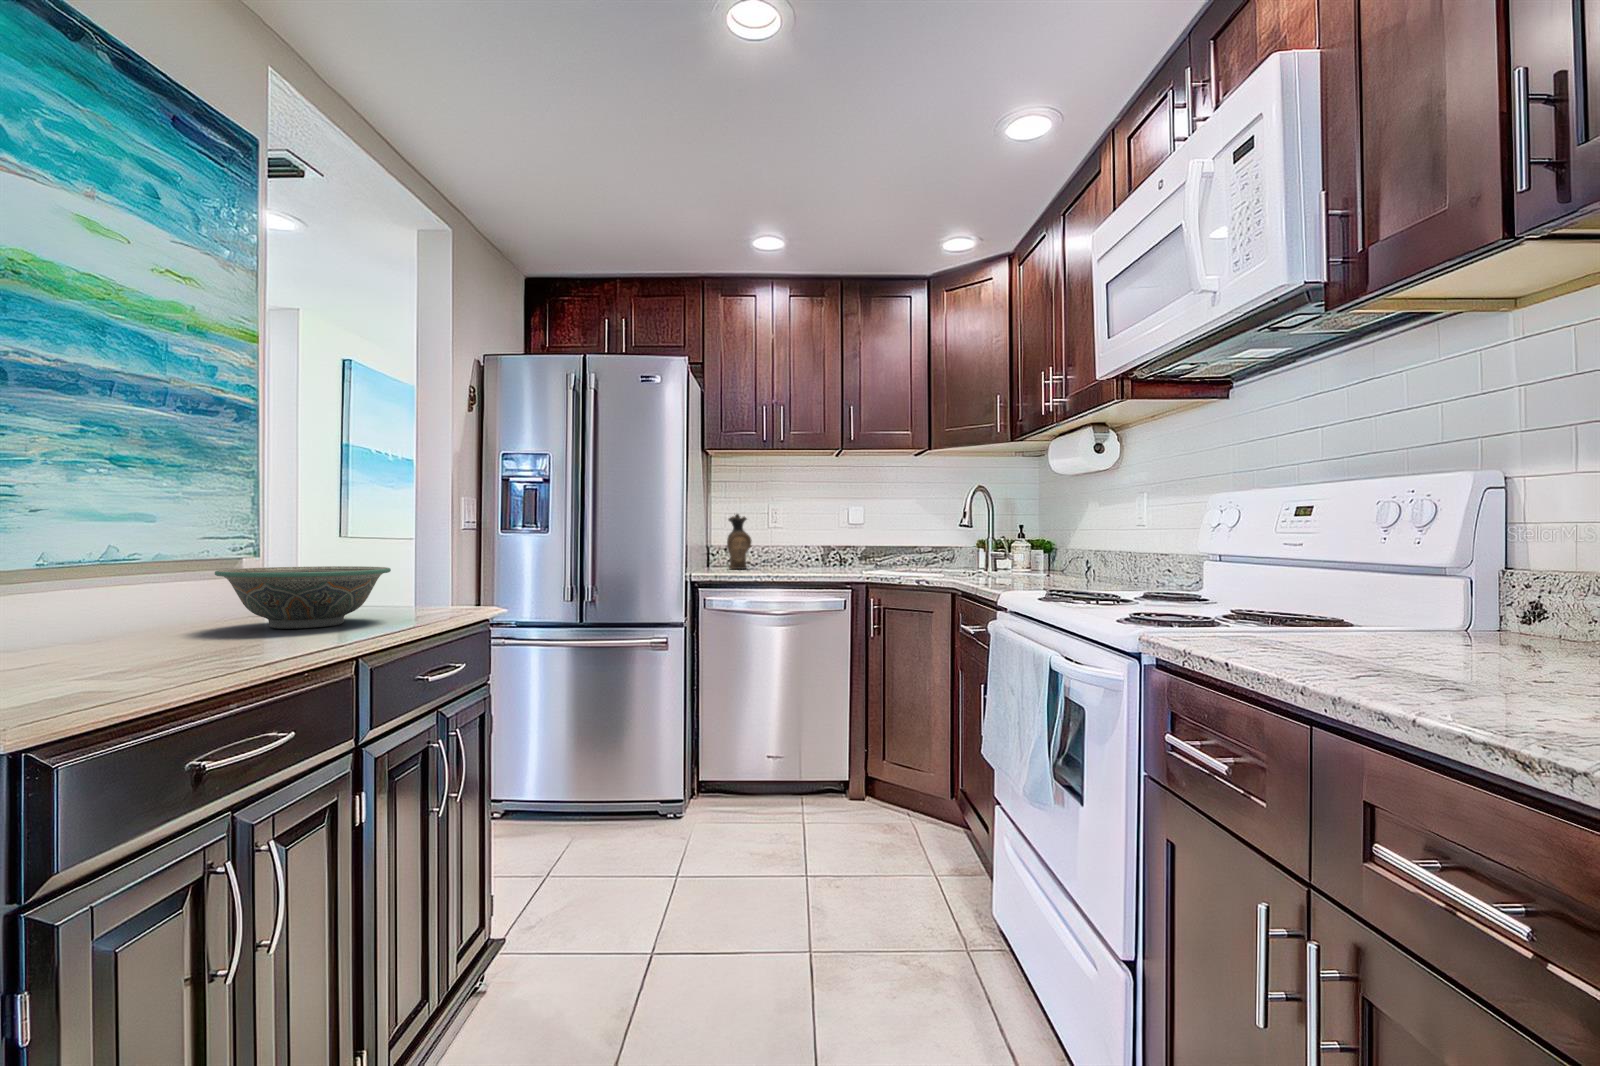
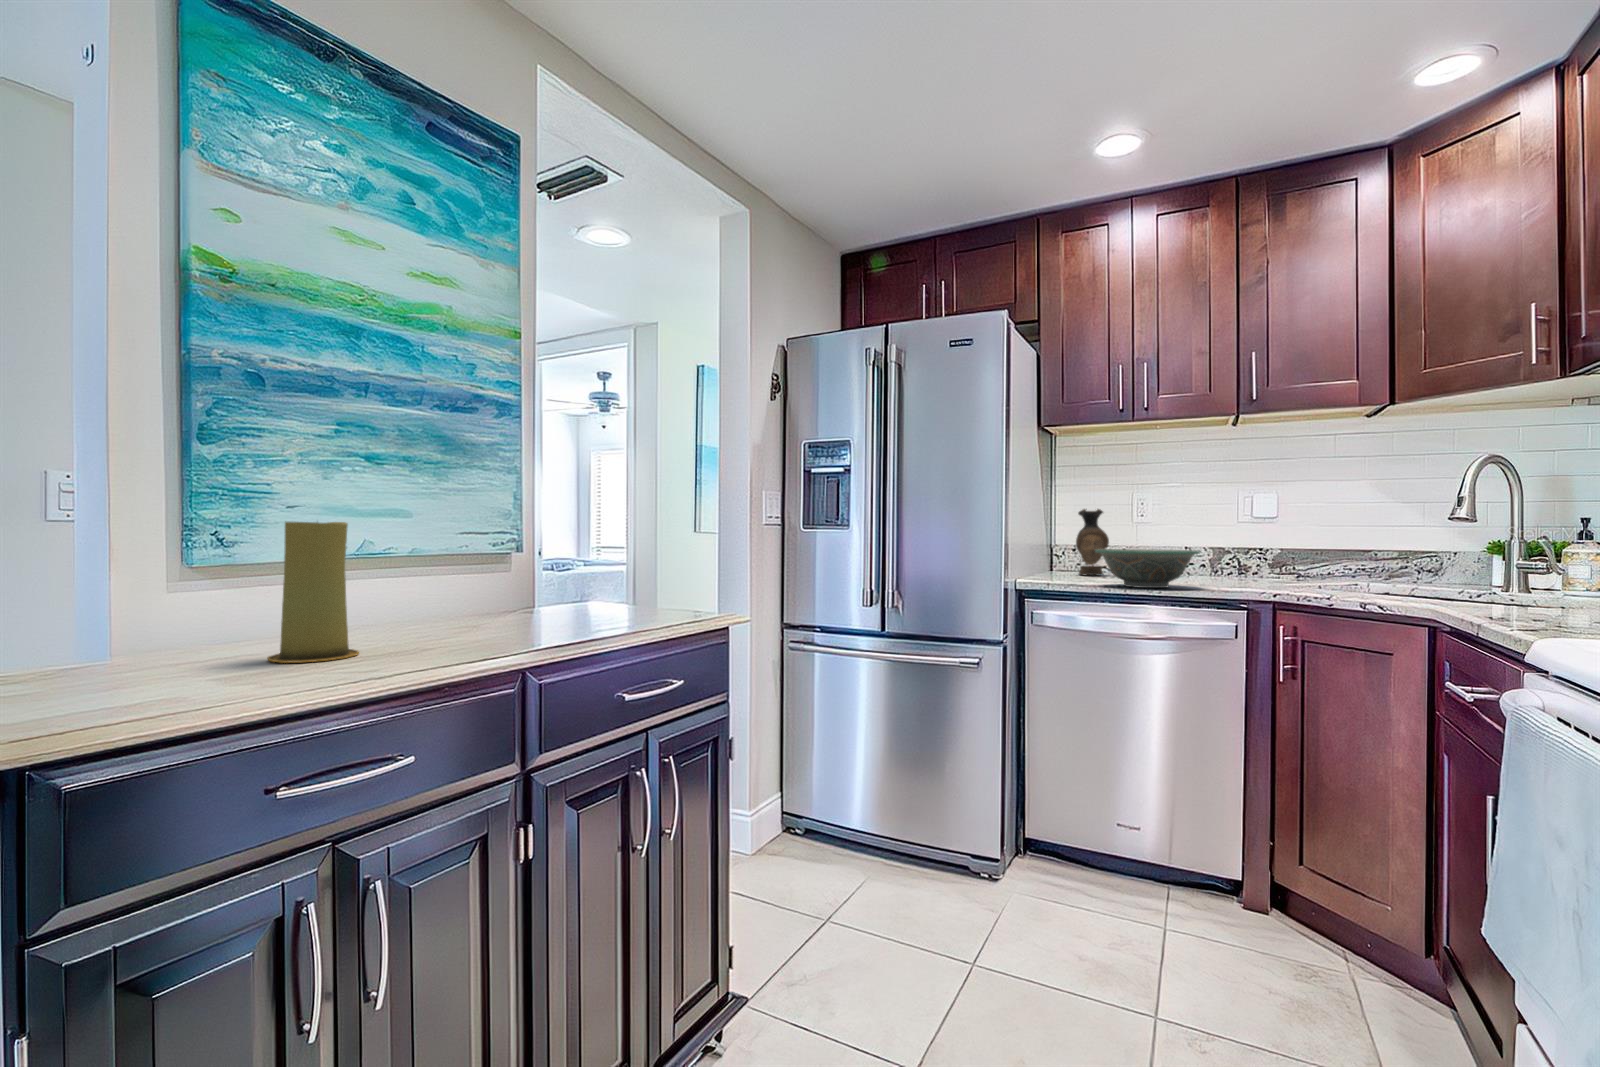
candle: none [95,528,196,664] -> present [268,522,359,663]
decorative bowl: present [215,566,391,629] -> present [1095,549,1200,588]

